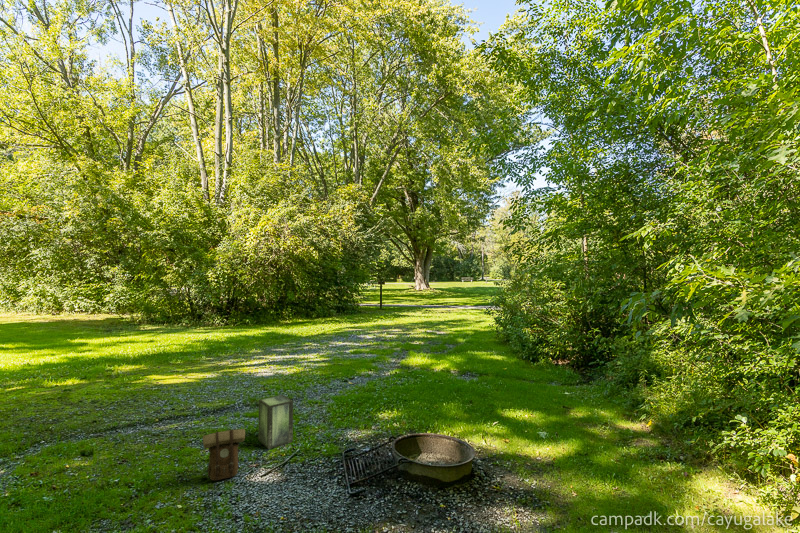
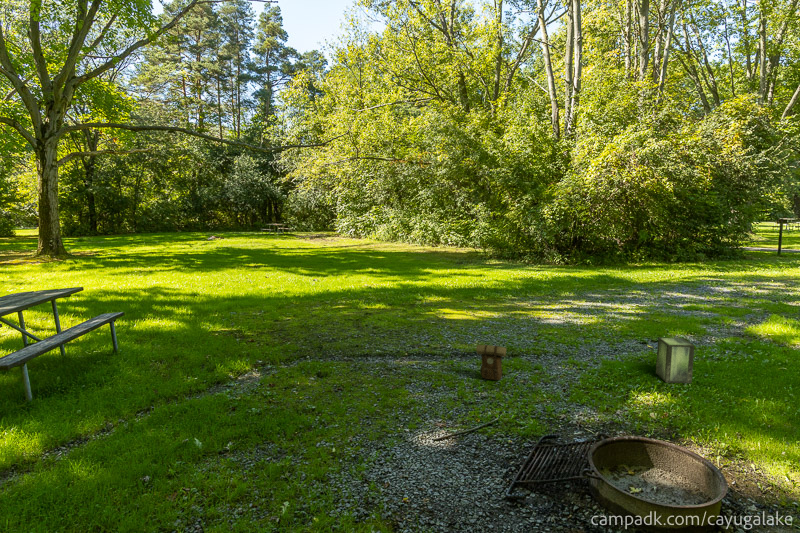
storage box: present [258,395,293,449] -> present [656,338,694,383]

